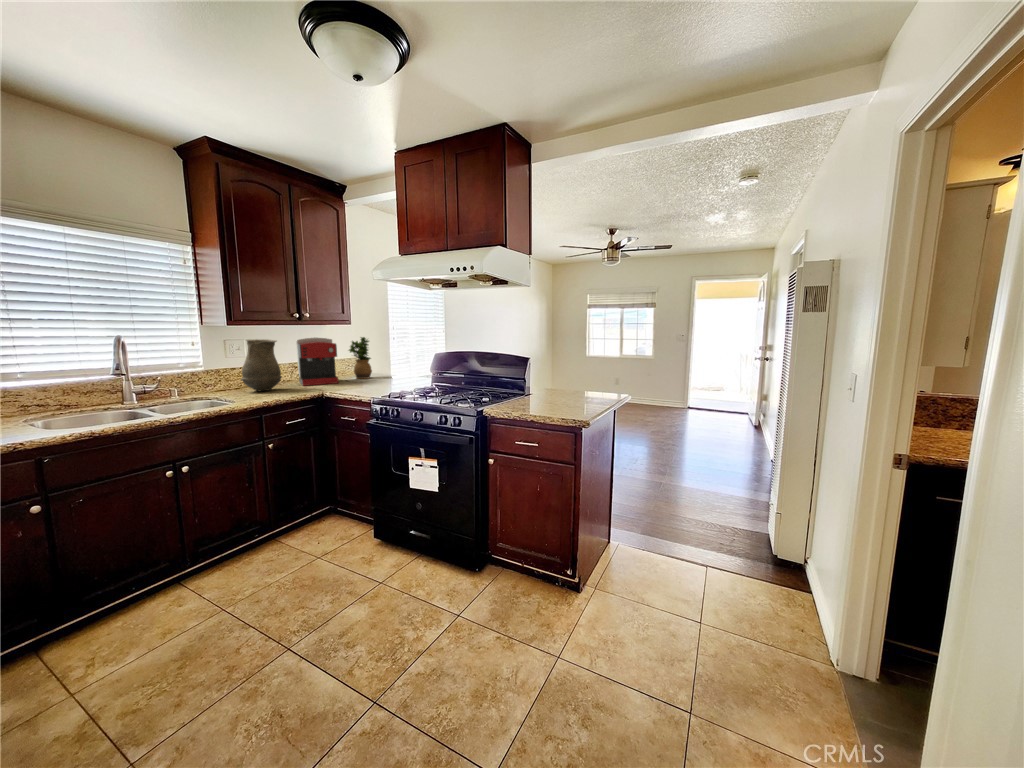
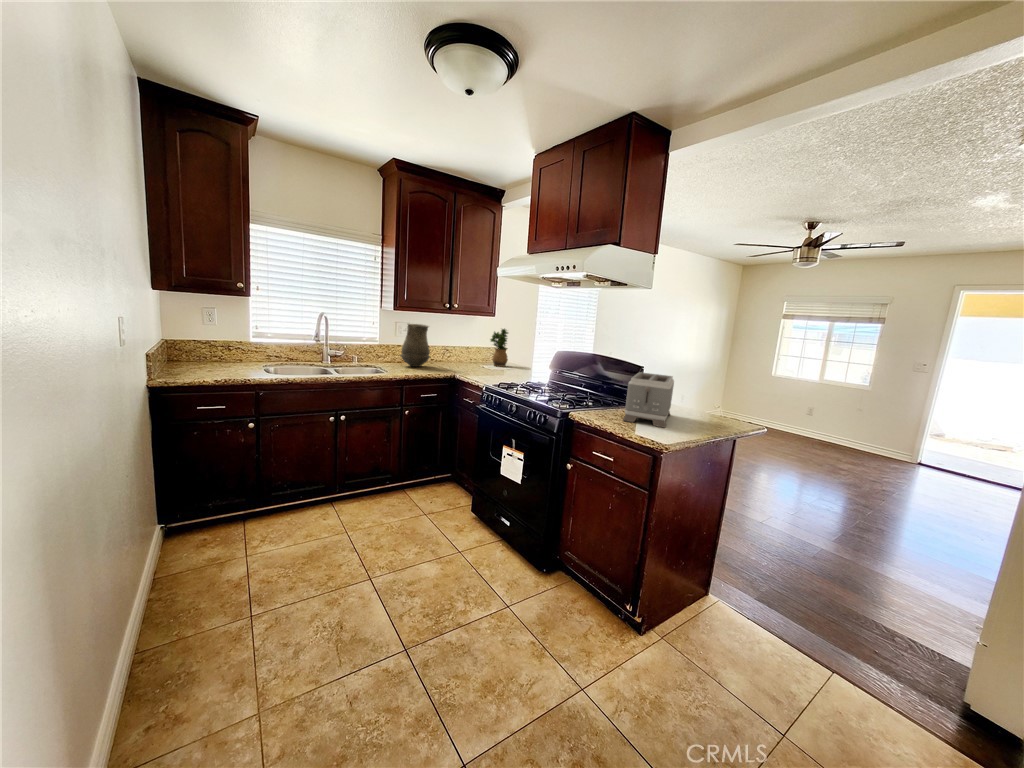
coffee maker: present [296,338,339,386] -> none [447,326,477,368]
toaster: none [533,363,574,408] -> present [623,372,674,428]

